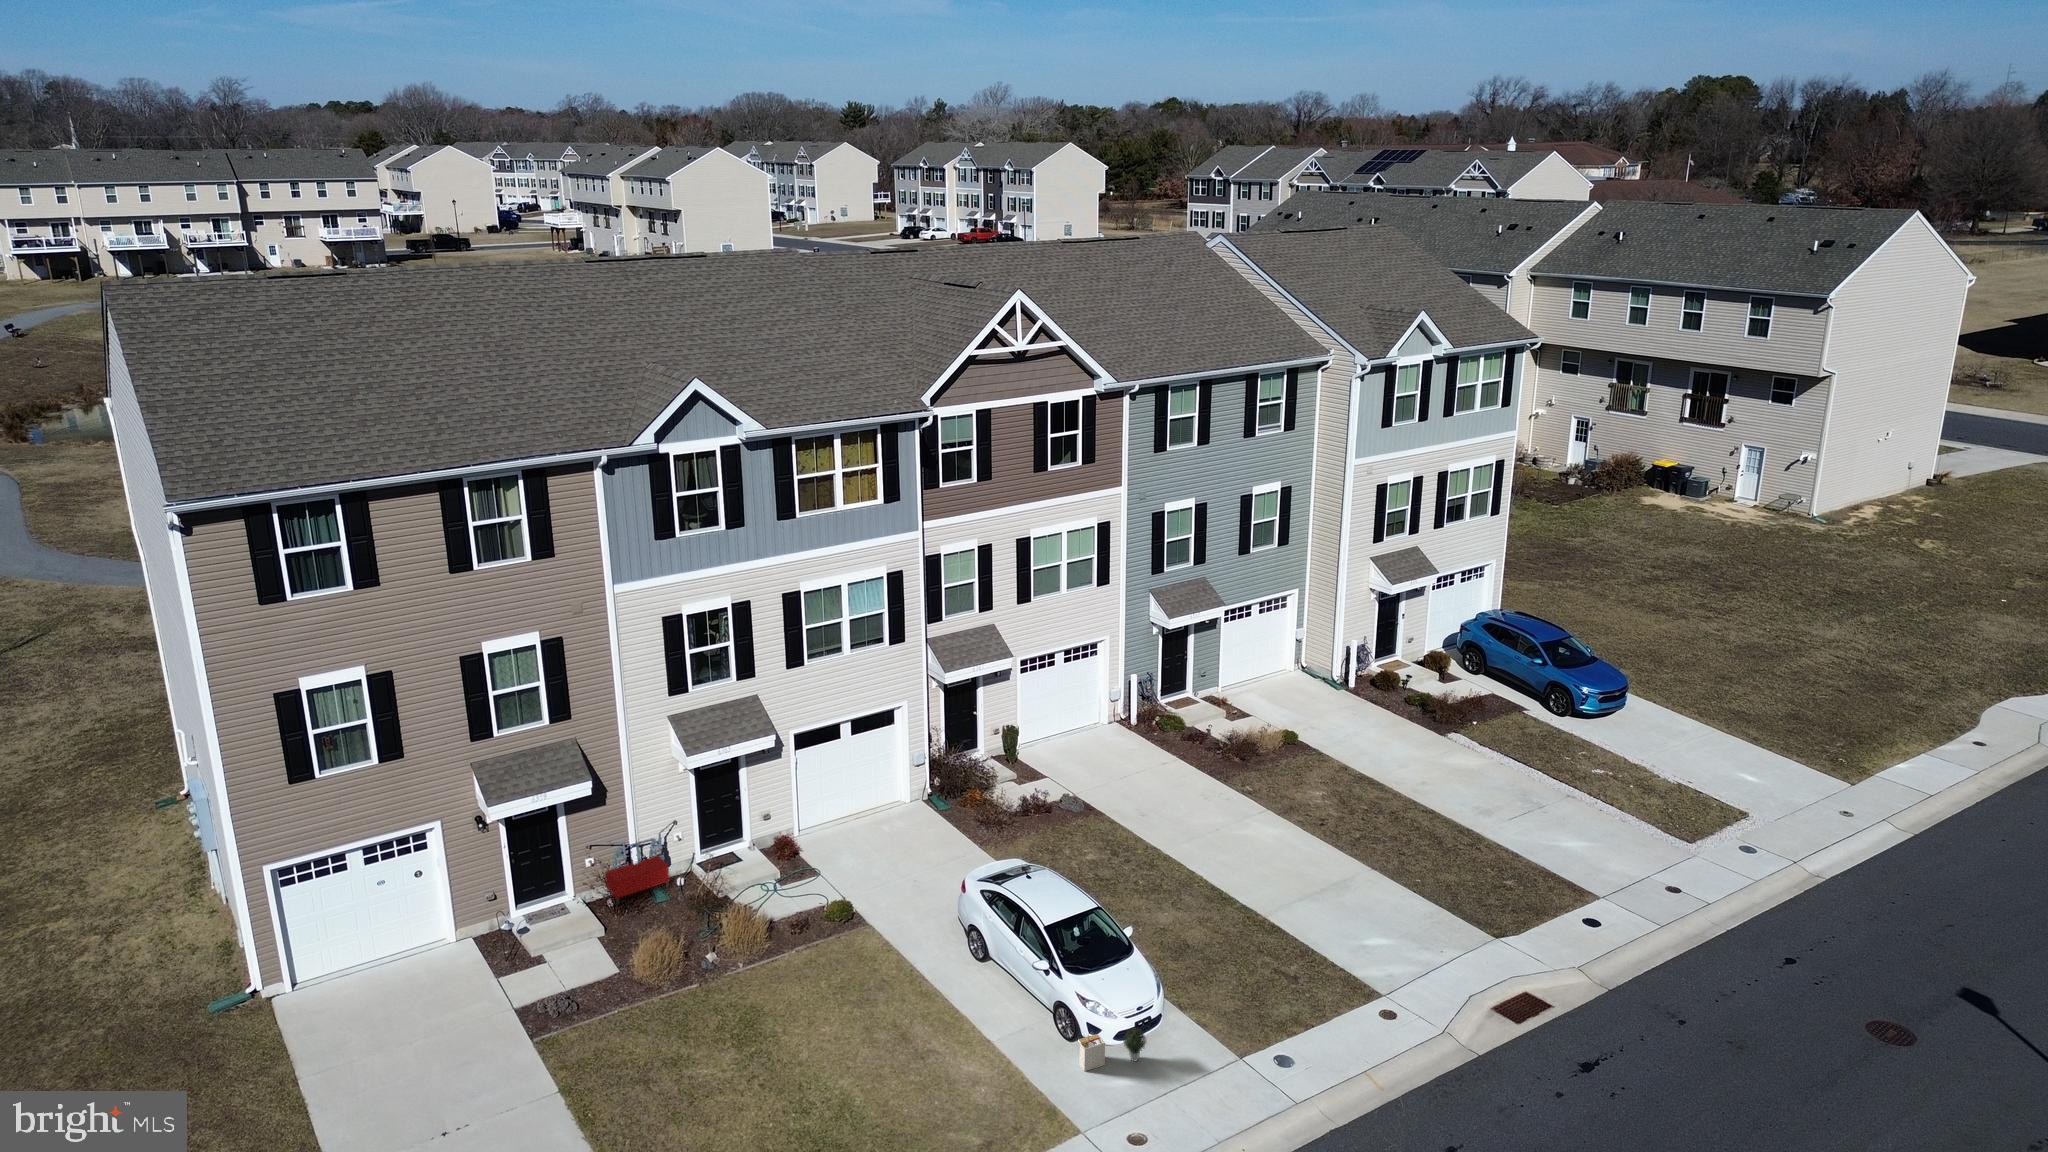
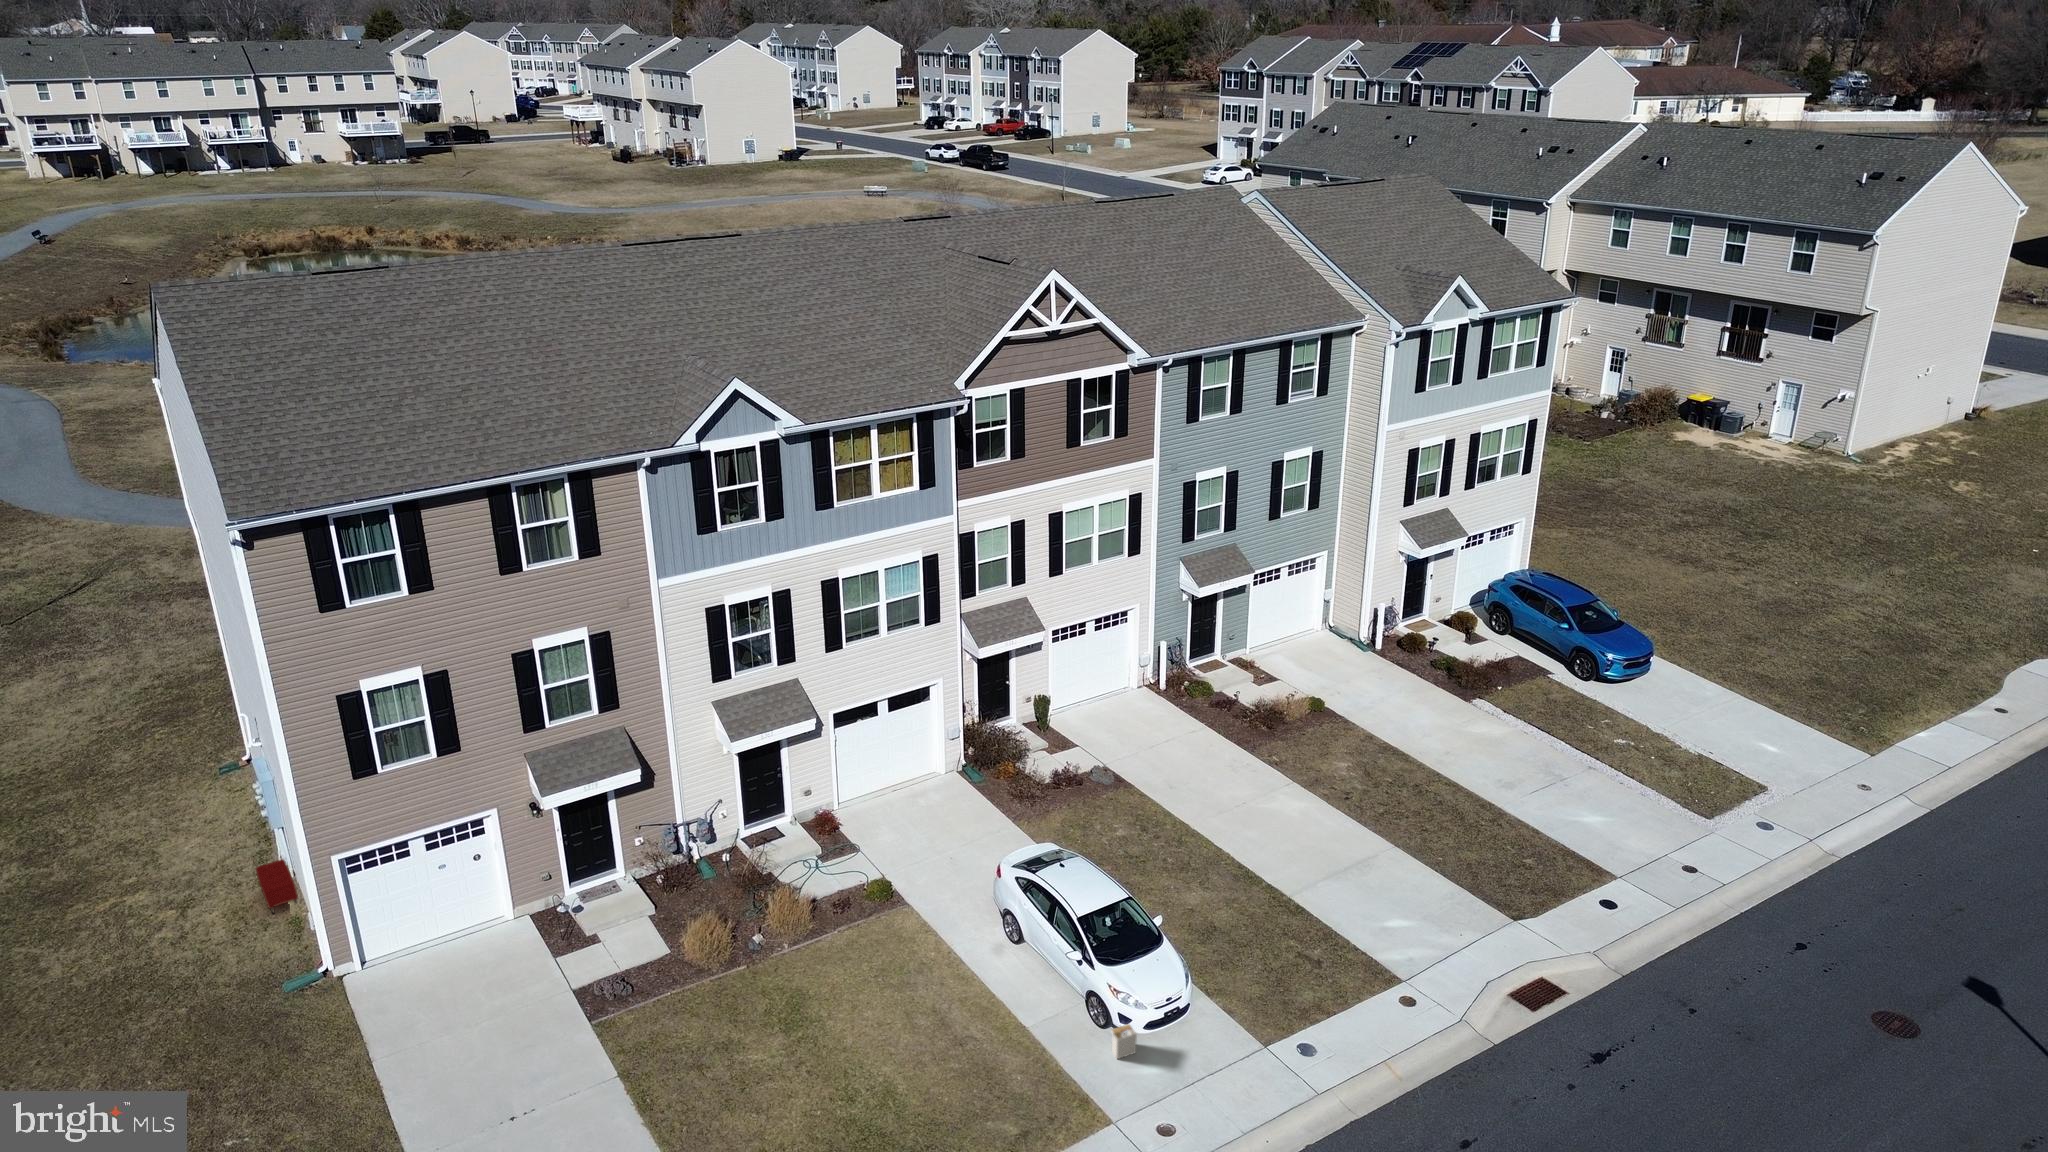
bench: present [605,855,670,904] -> present [256,859,298,914]
potted plant: present [1123,1028,1146,1061] -> none [1153,1018,1177,1050]

